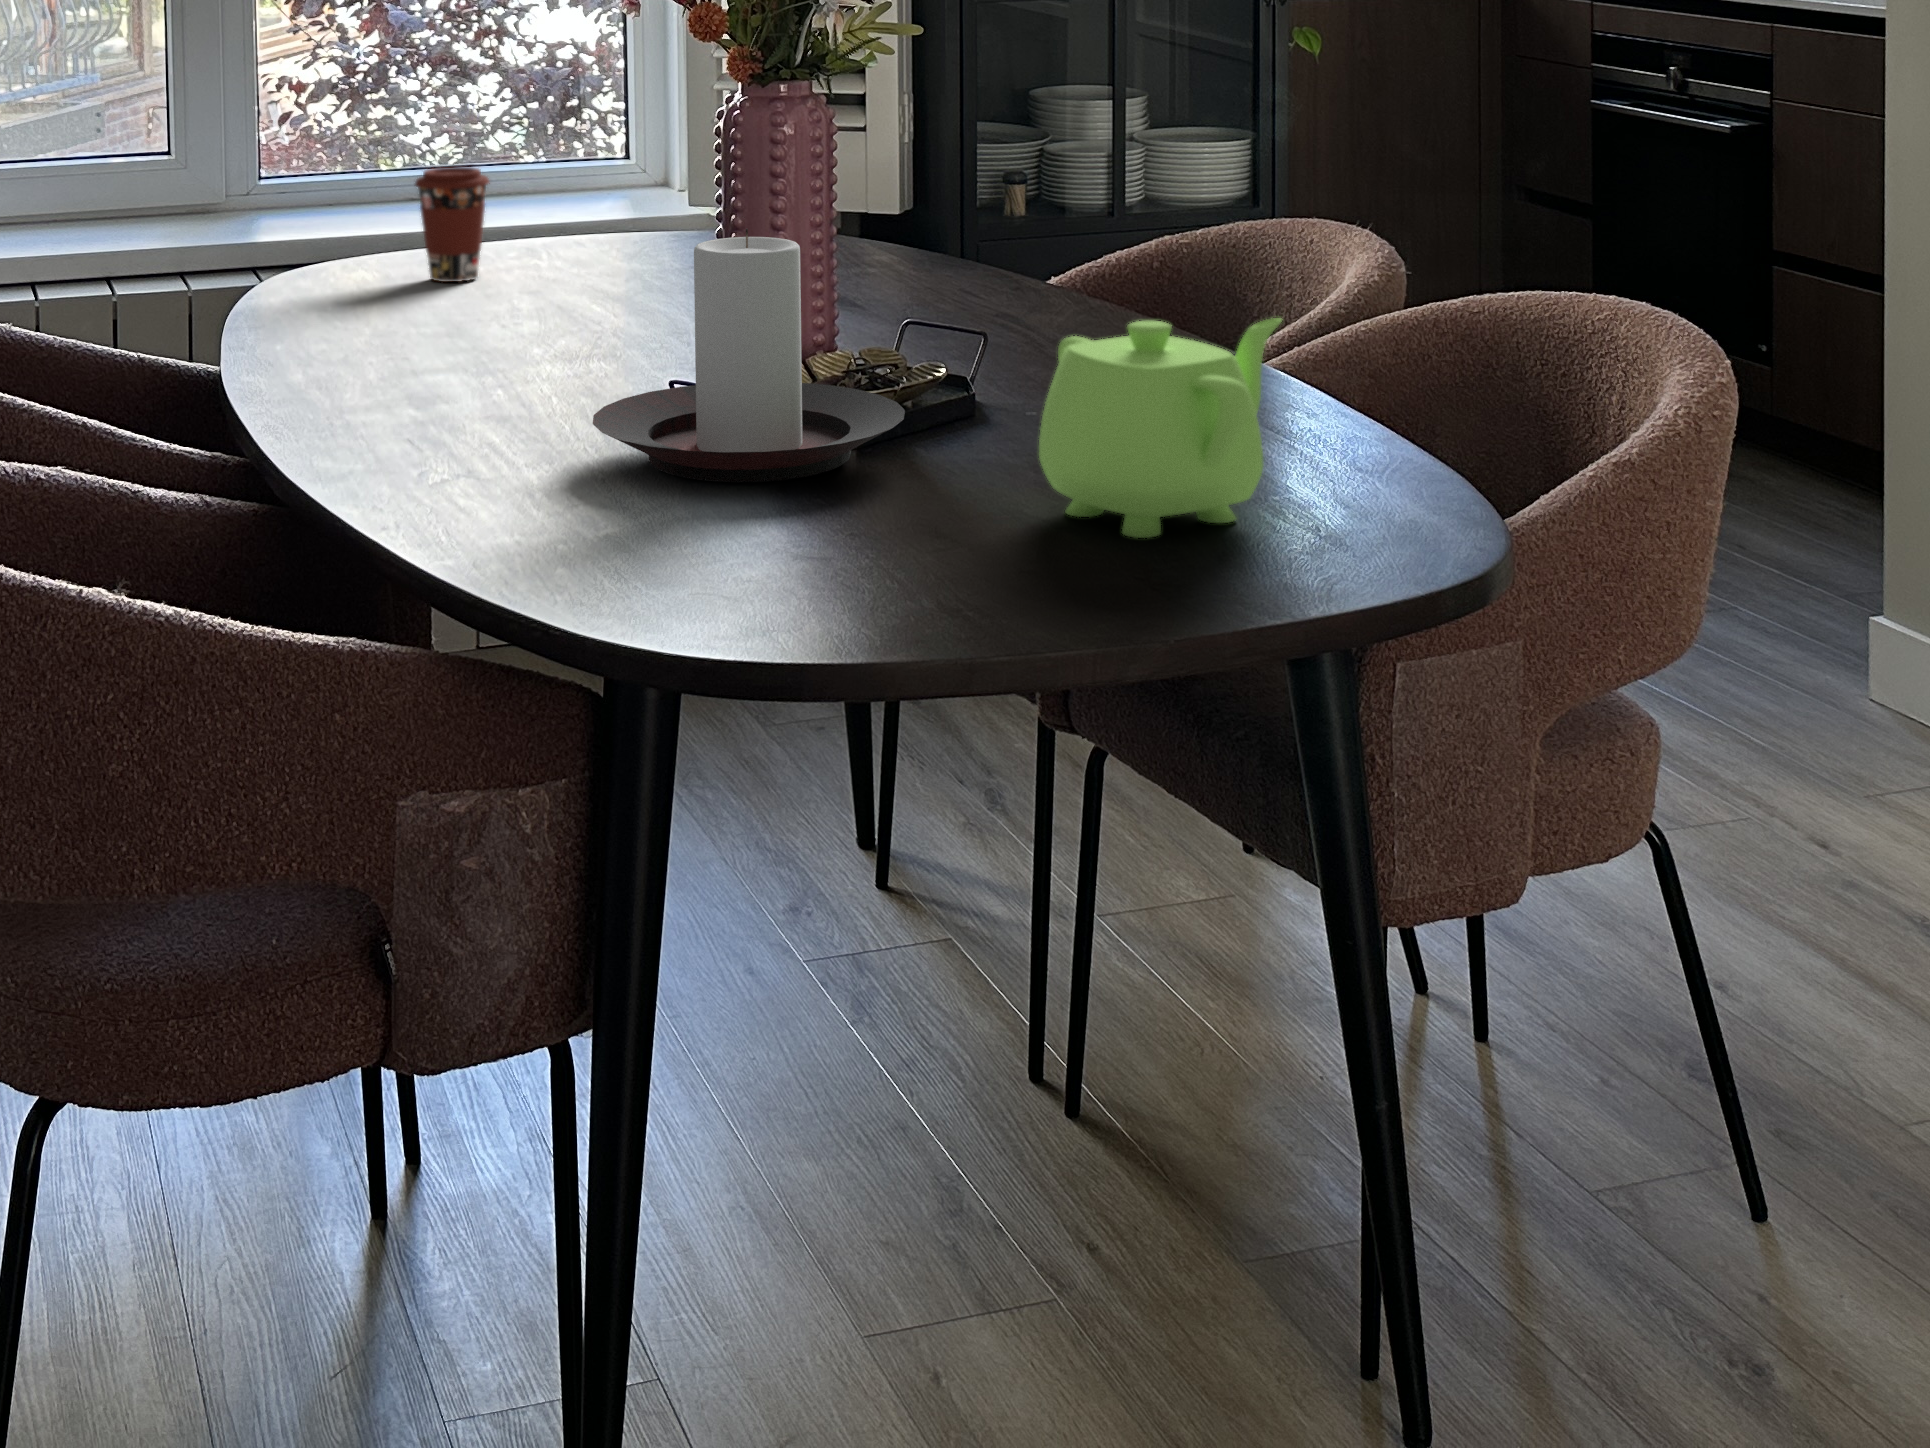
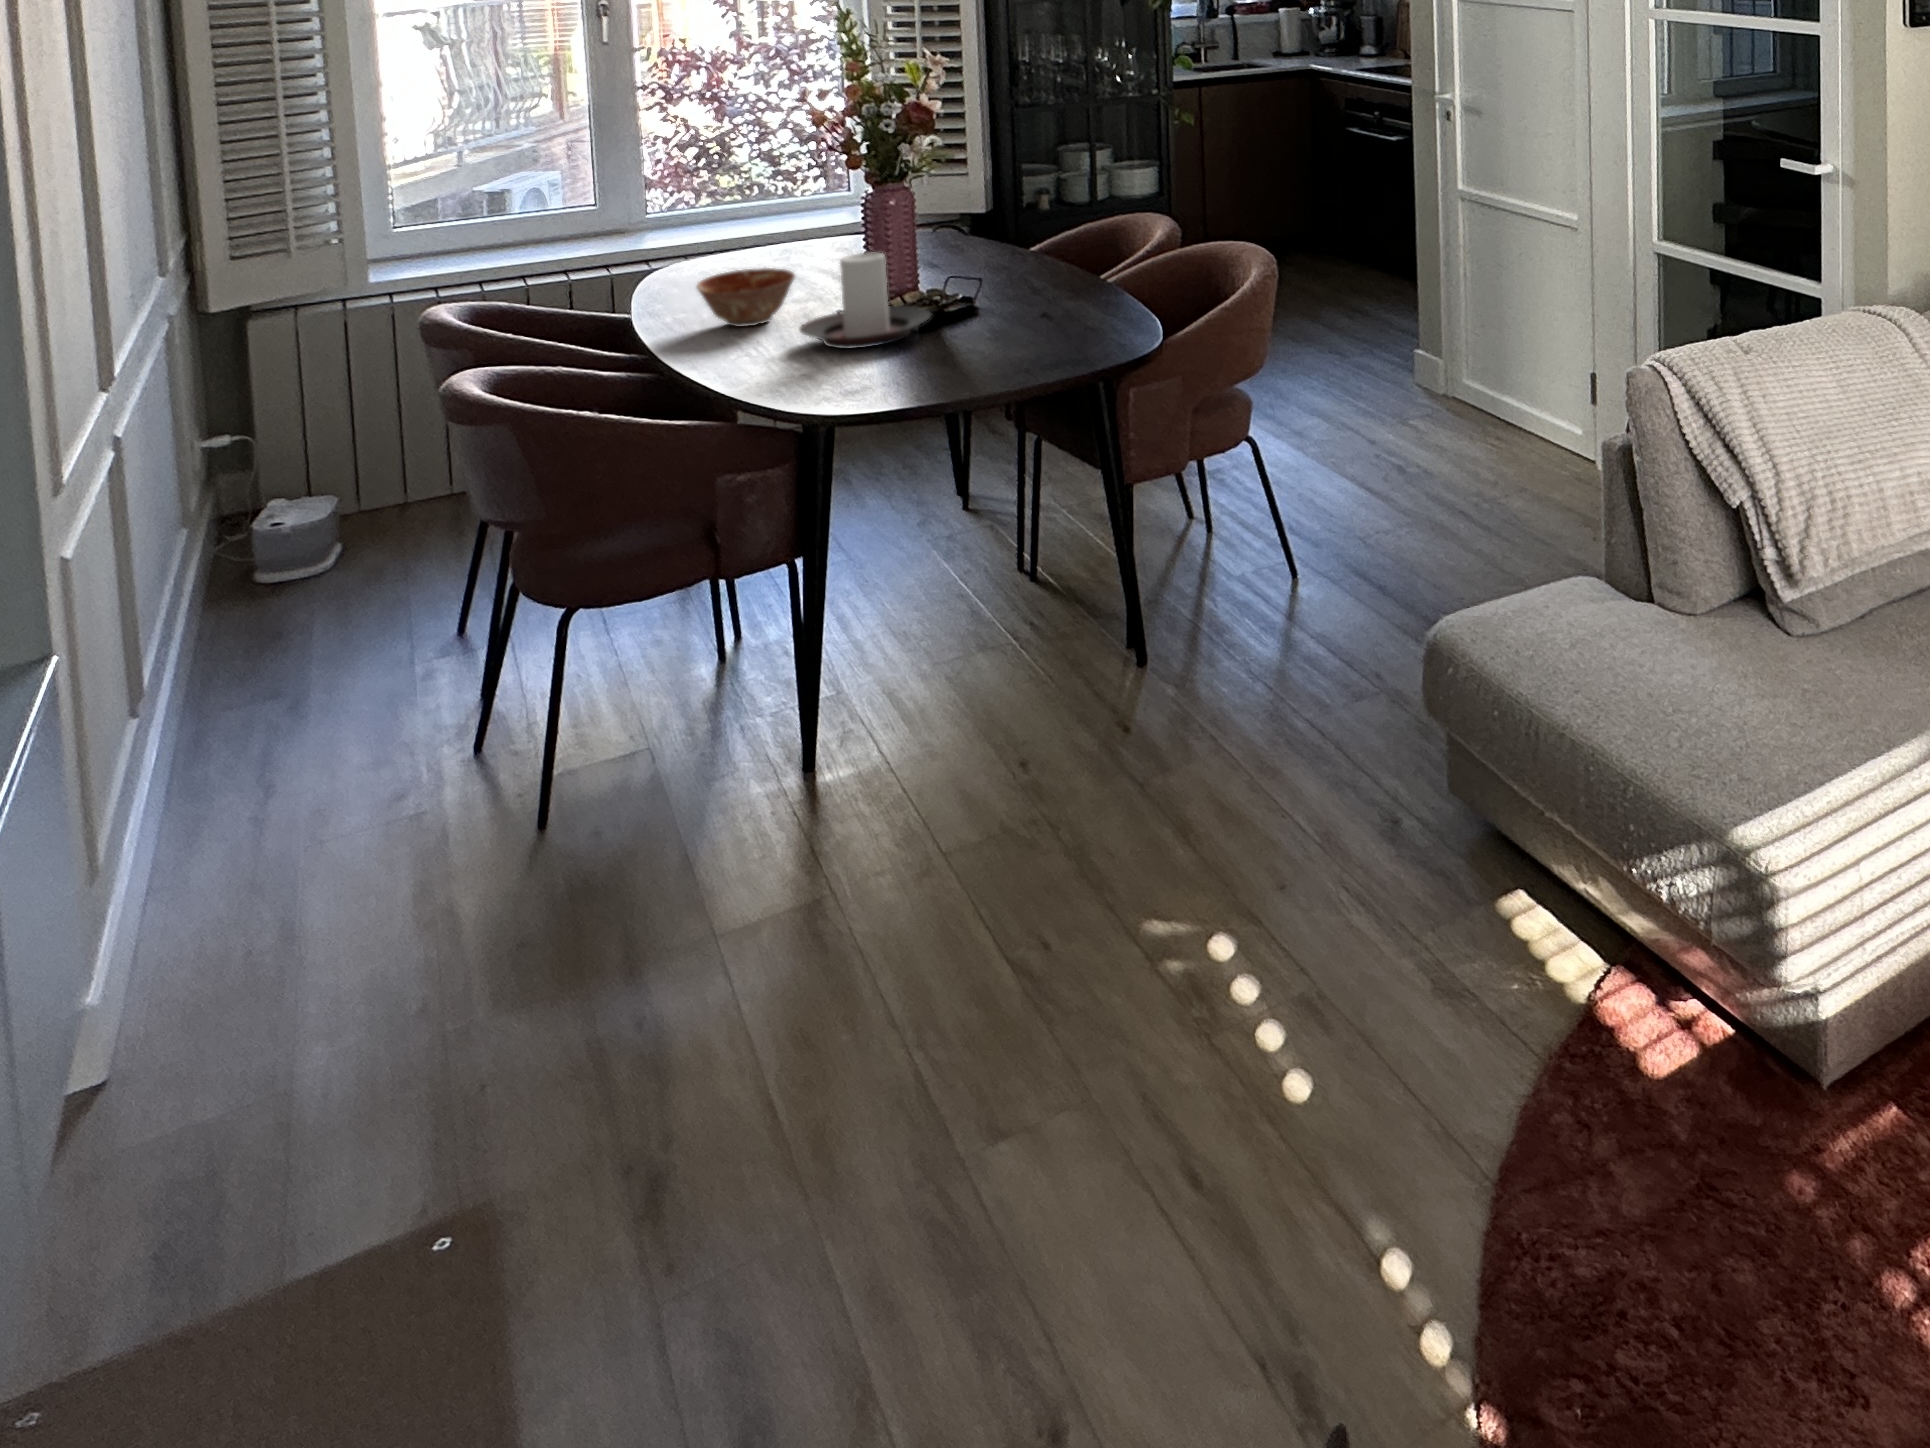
coffee cup: present [415,167,490,282] -> none [728,216,766,268]
ceramic bowl: none [358,269,574,406] -> present [697,268,795,327]
teapot: present [1039,318,1282,538] -> none [977,270,1073,355]

